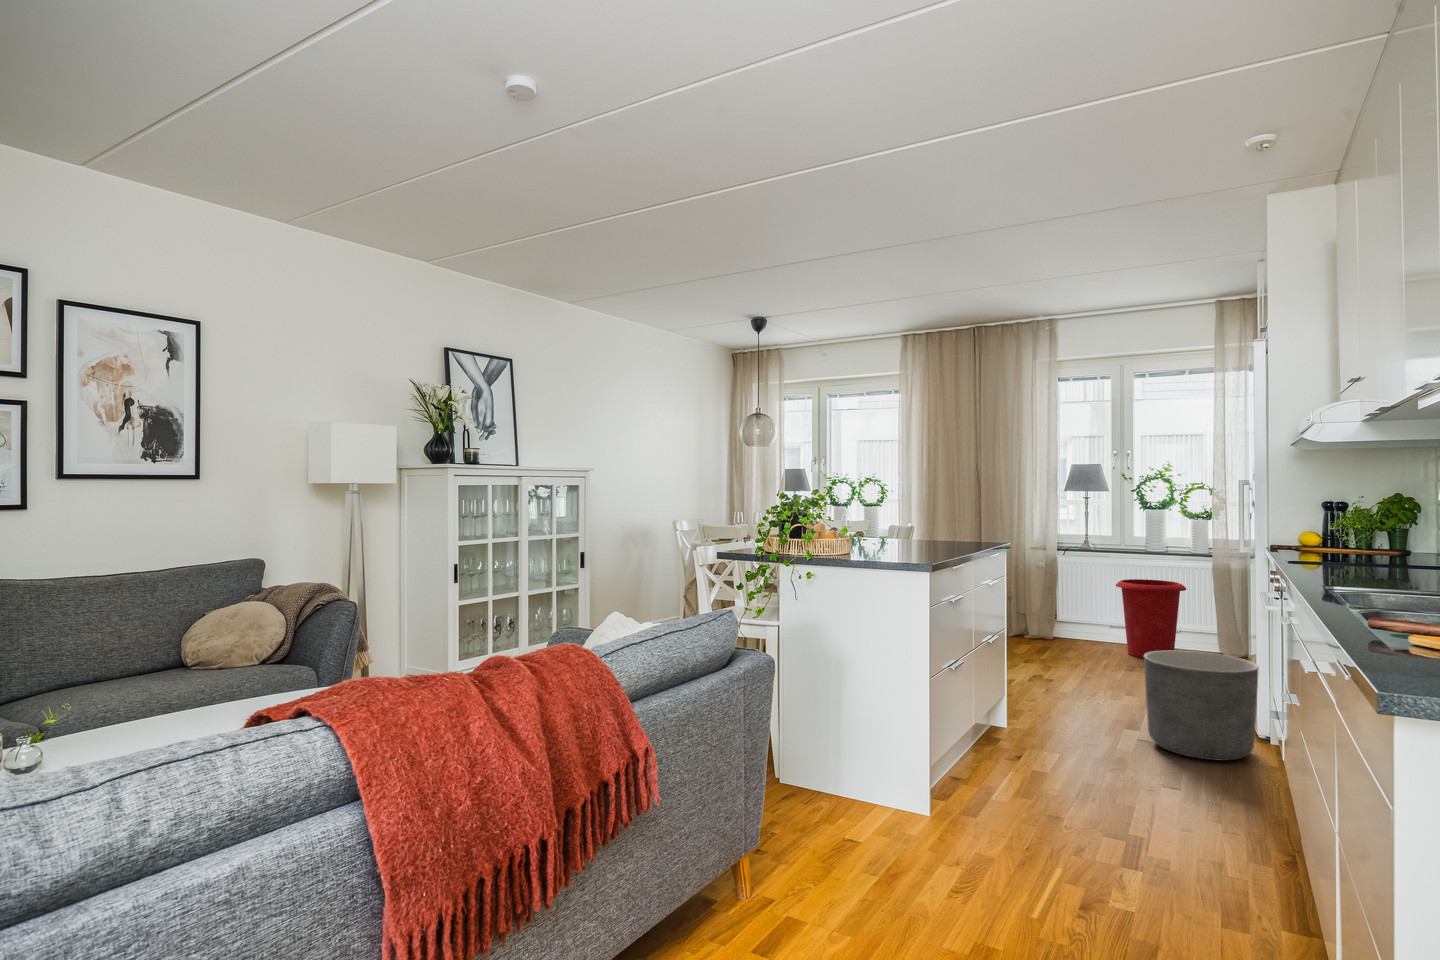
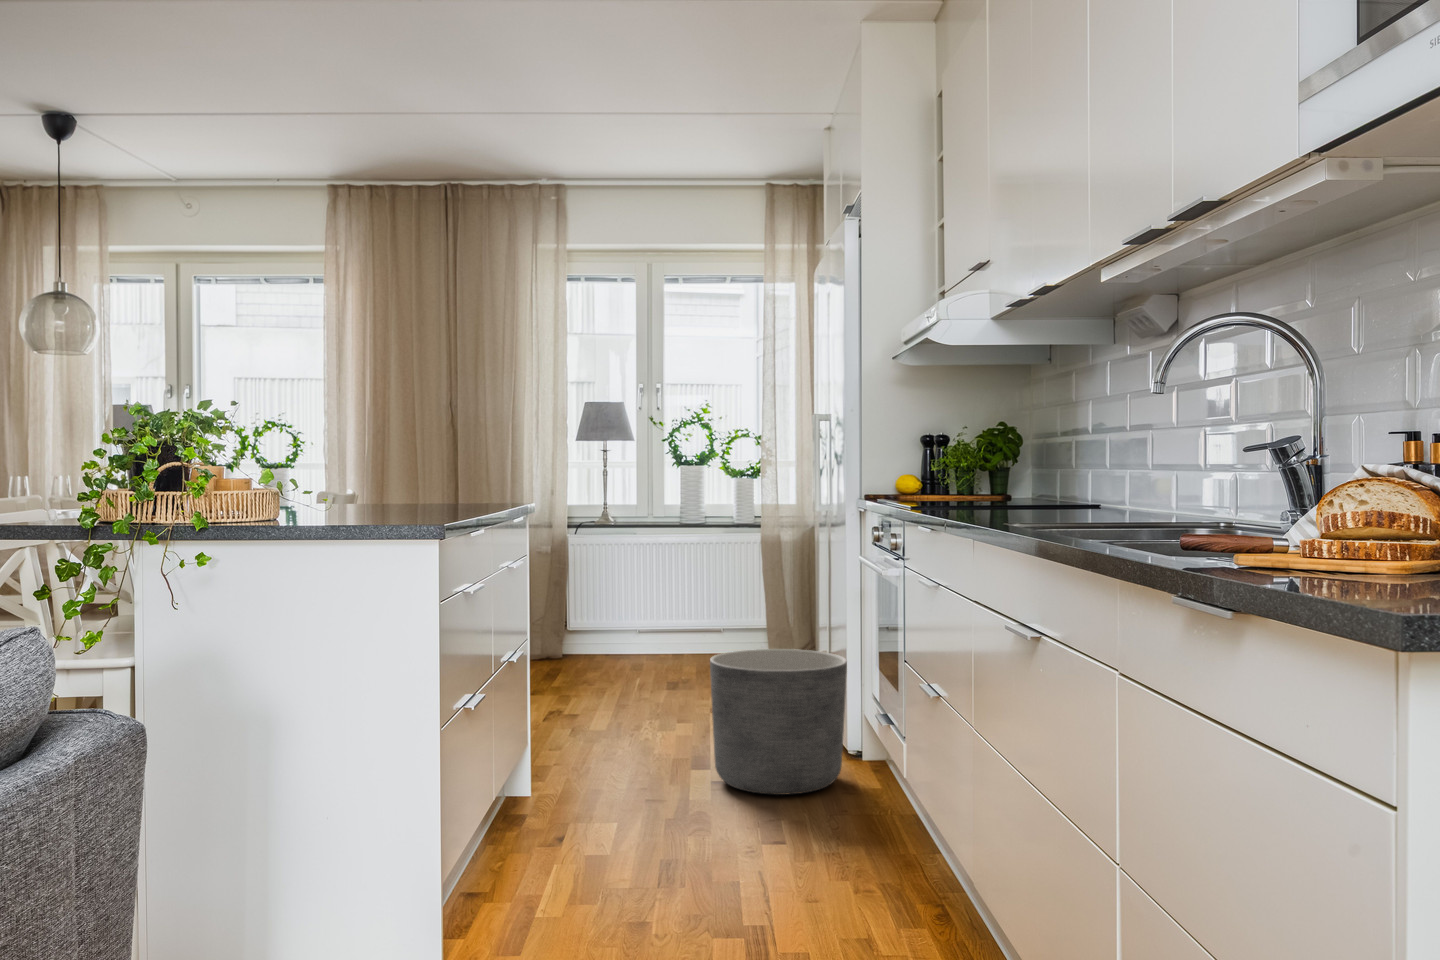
waste bin: present [1116,579,1186,658] -> none [646,564,733,673]

